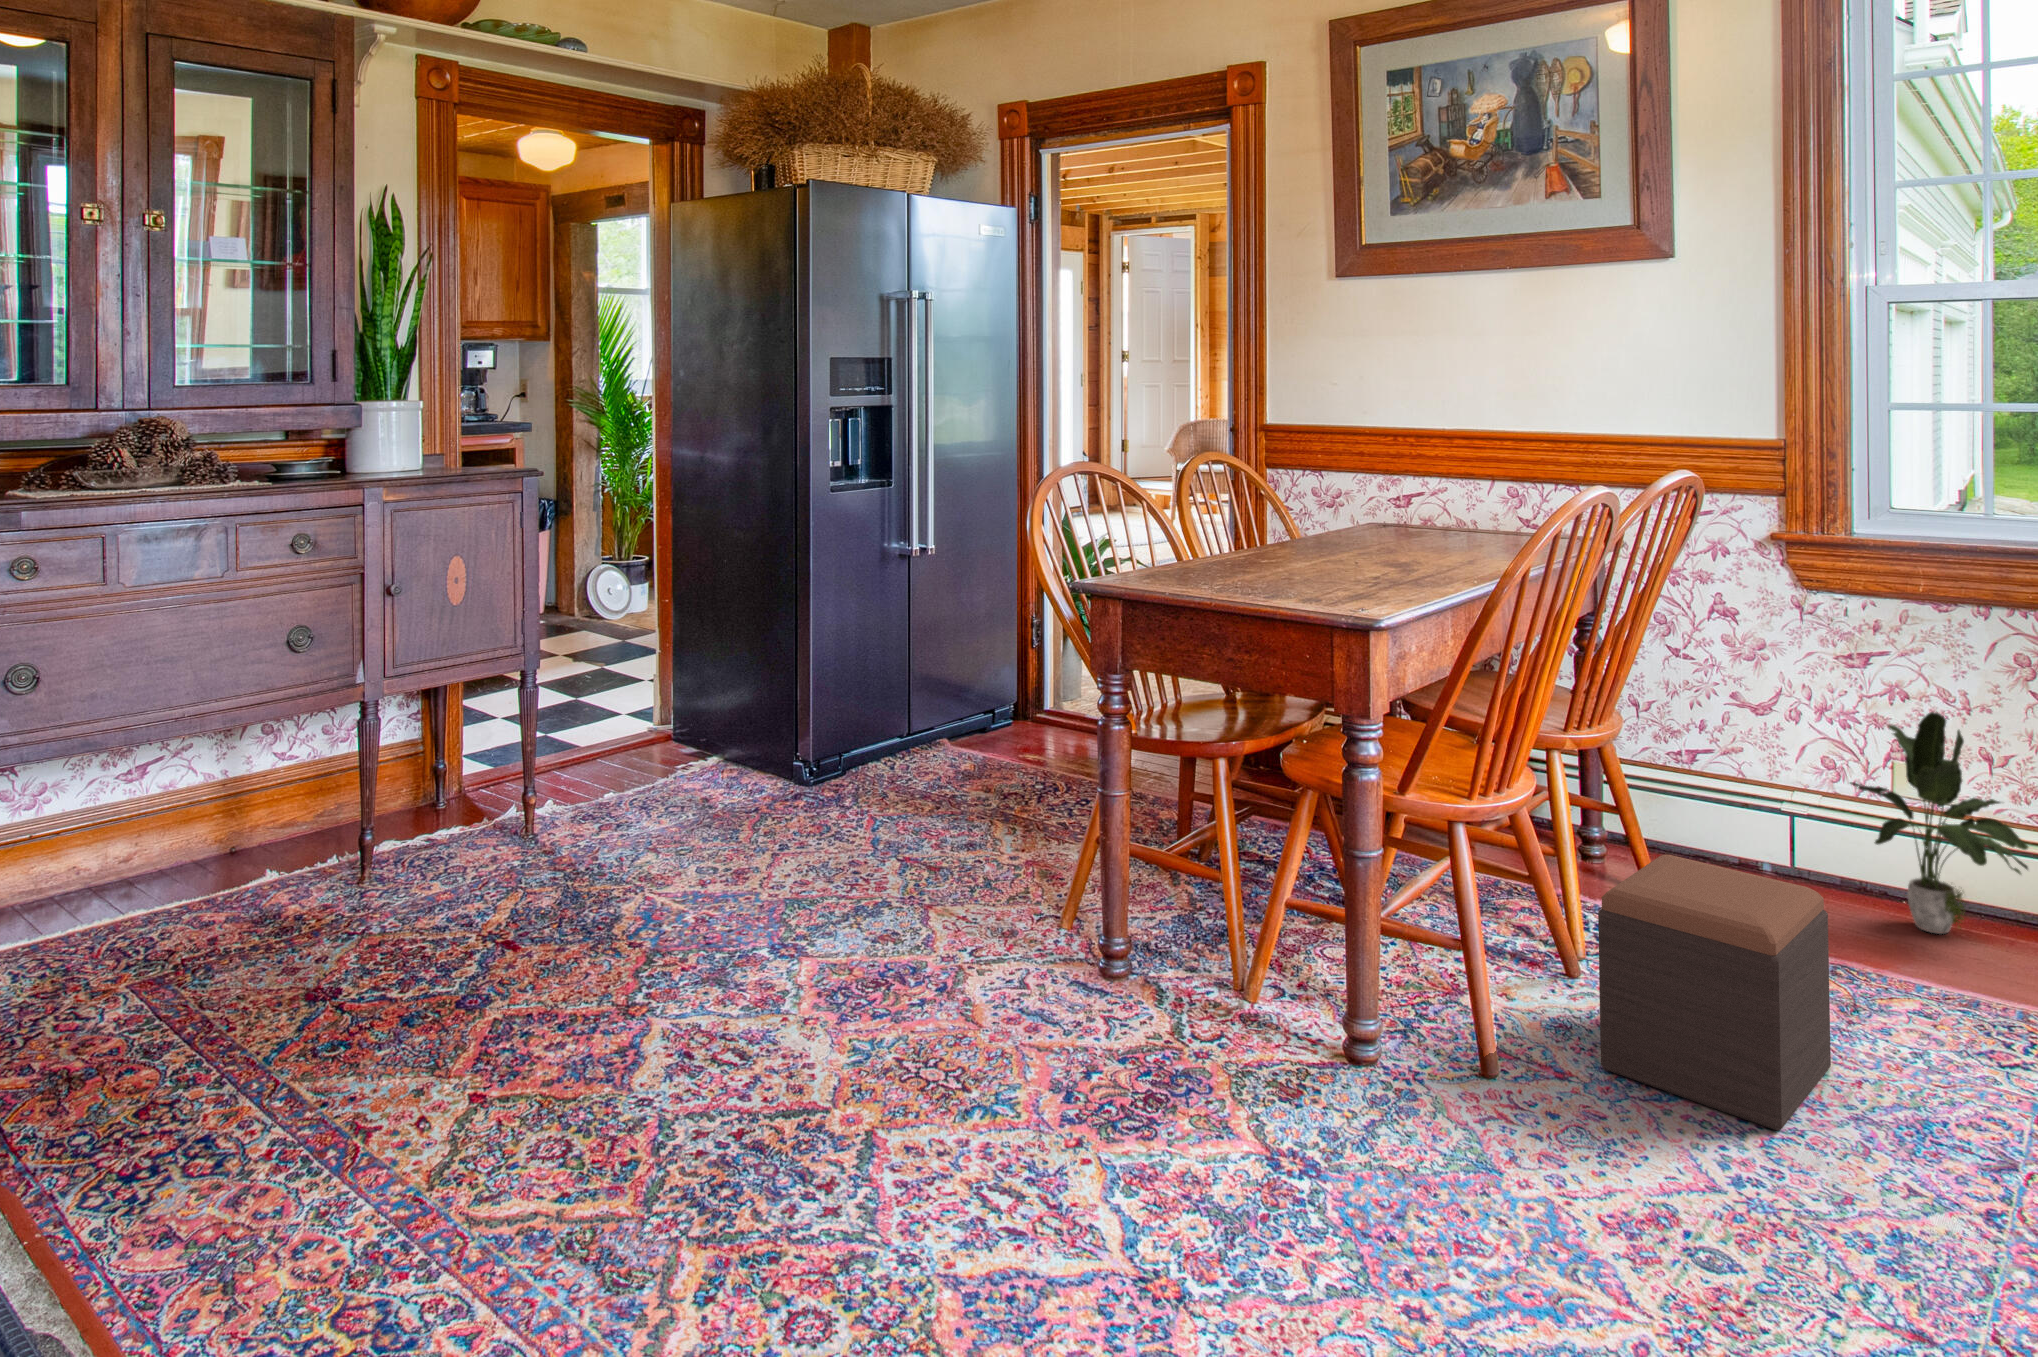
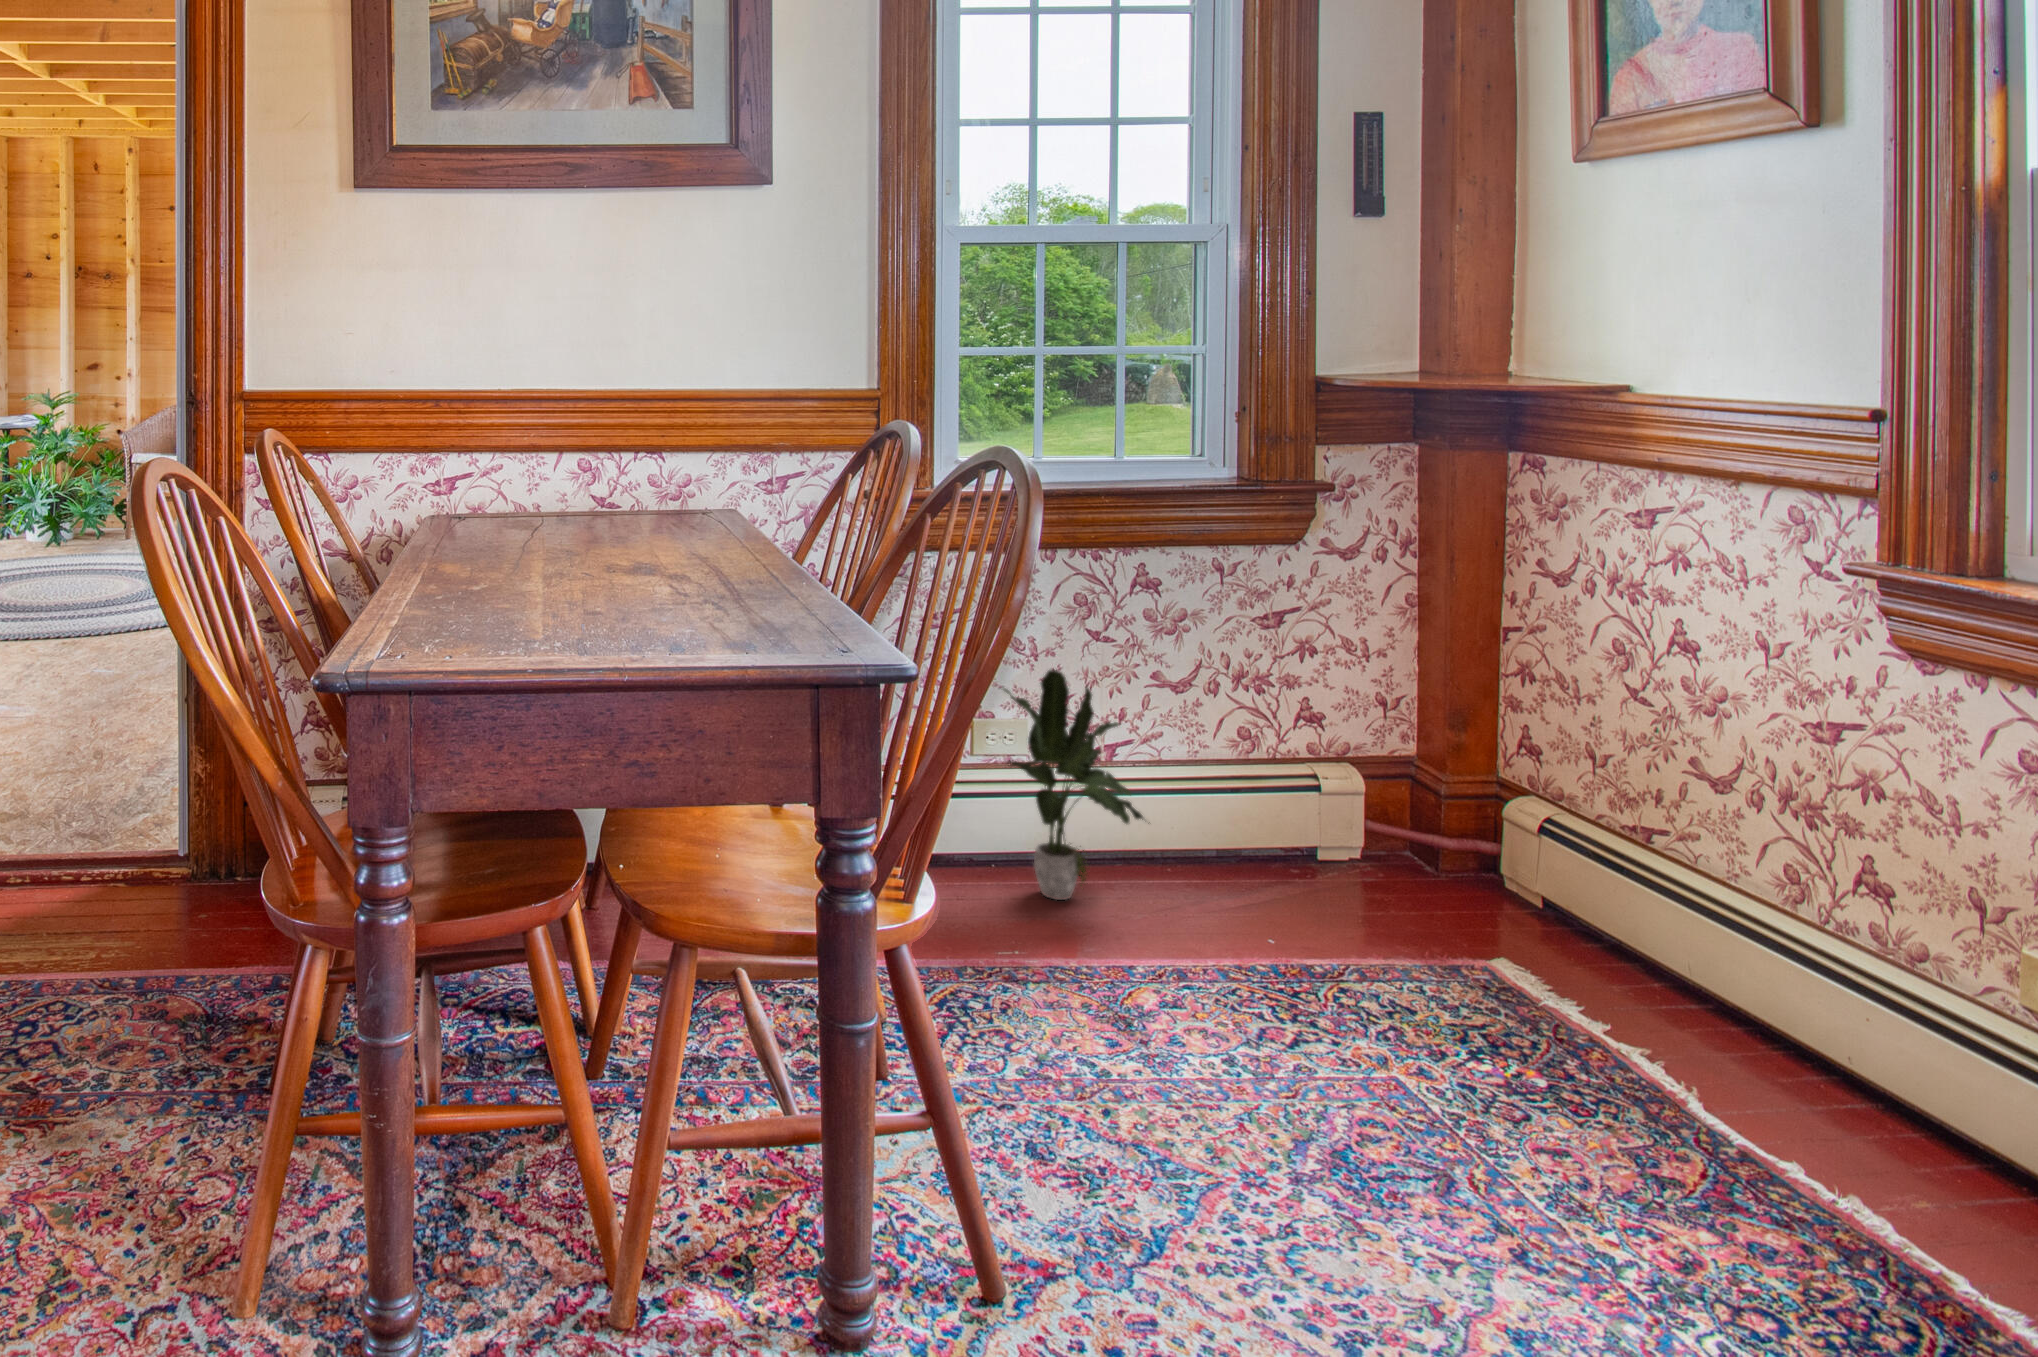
footstool: present [1598,855,1831,1131] -> none [1016,921,1297,1259]

